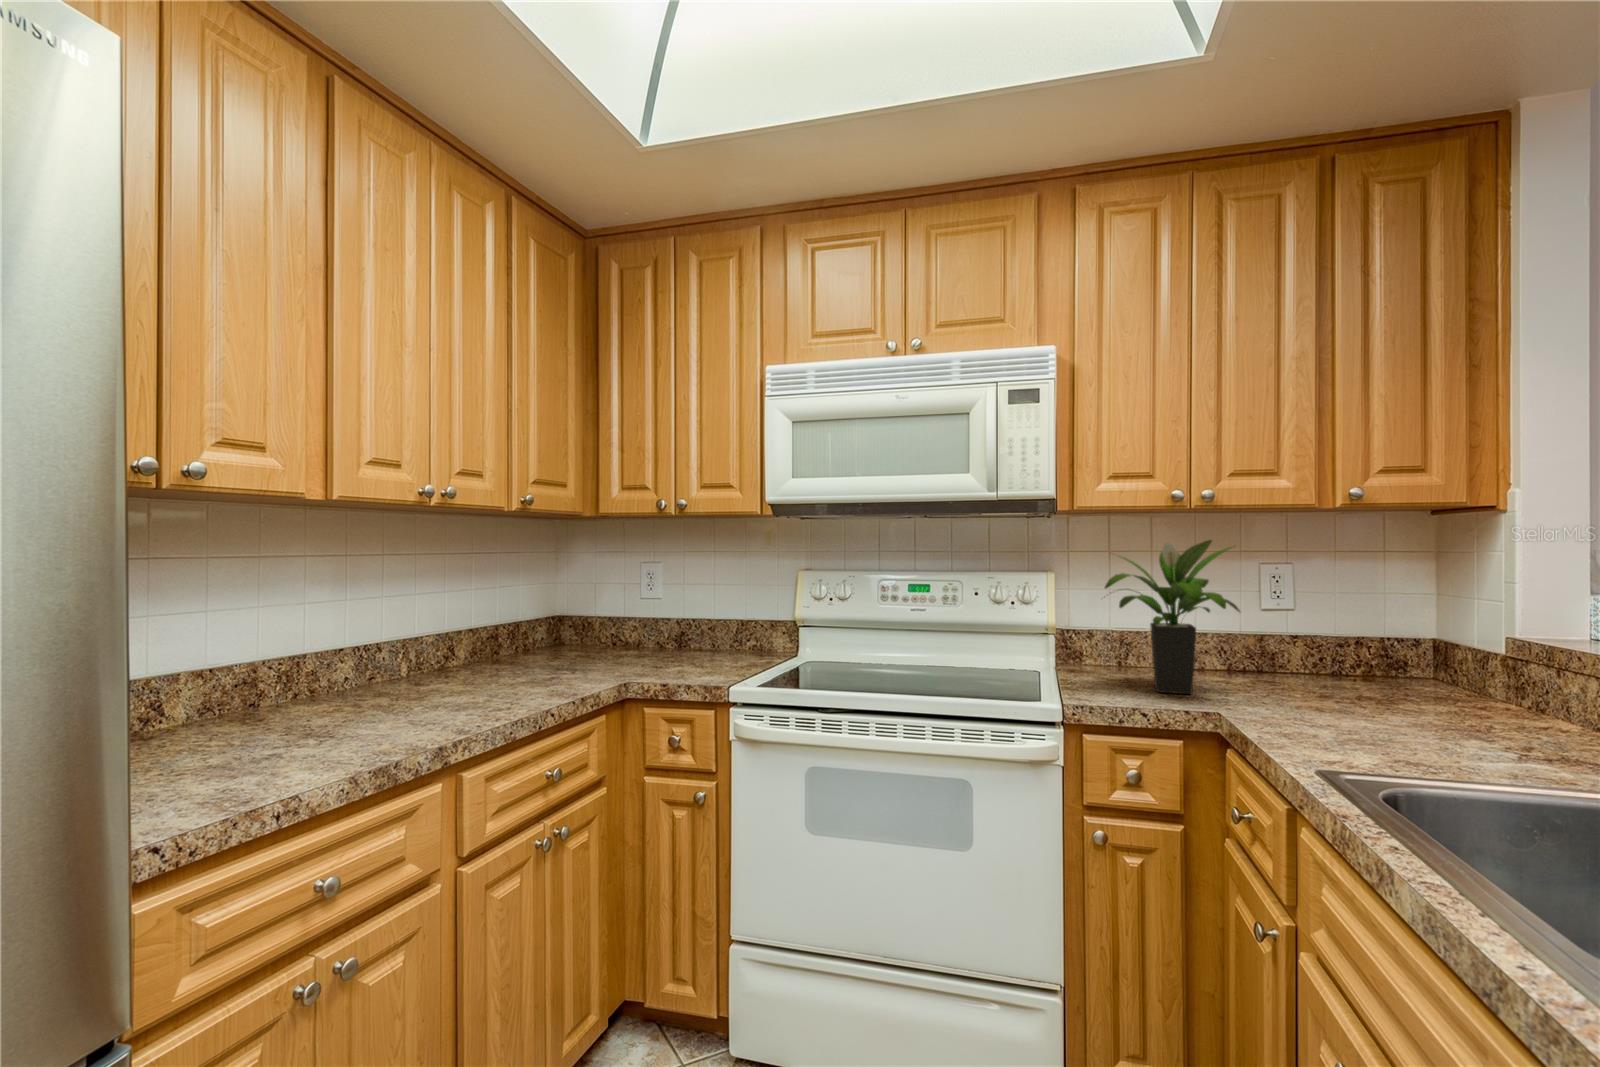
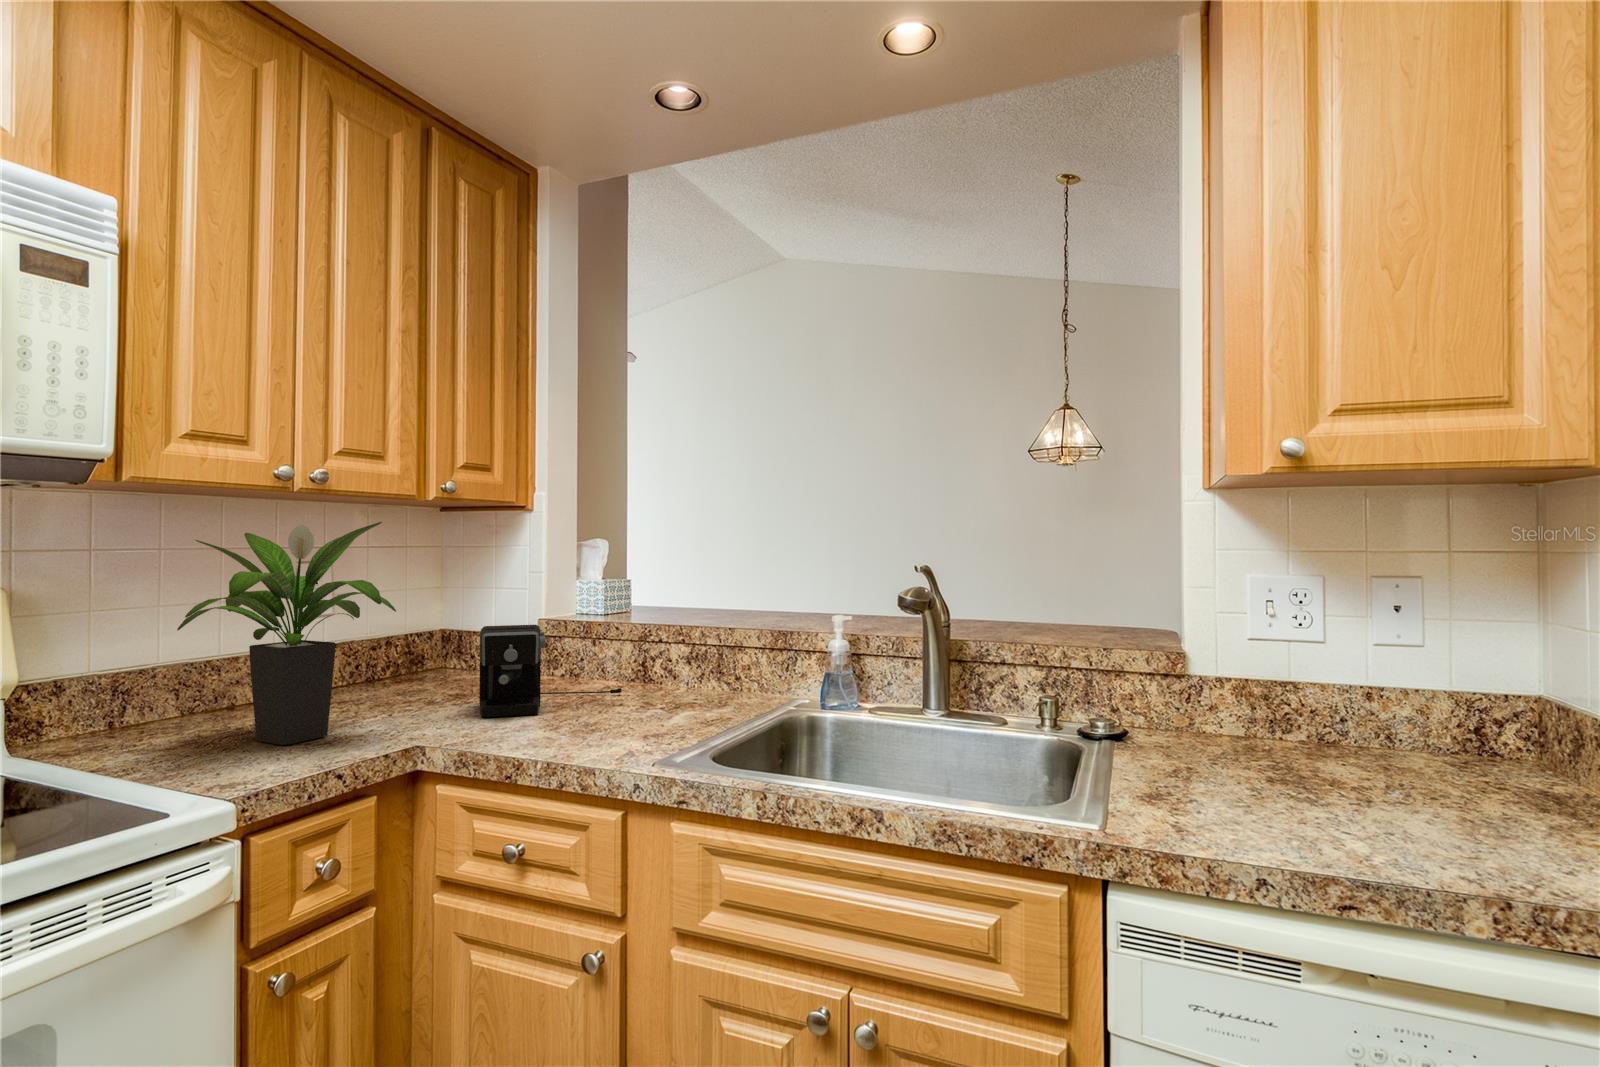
coffee maker: none [1320,633,1534,732] -> present [479,625,622,717]

